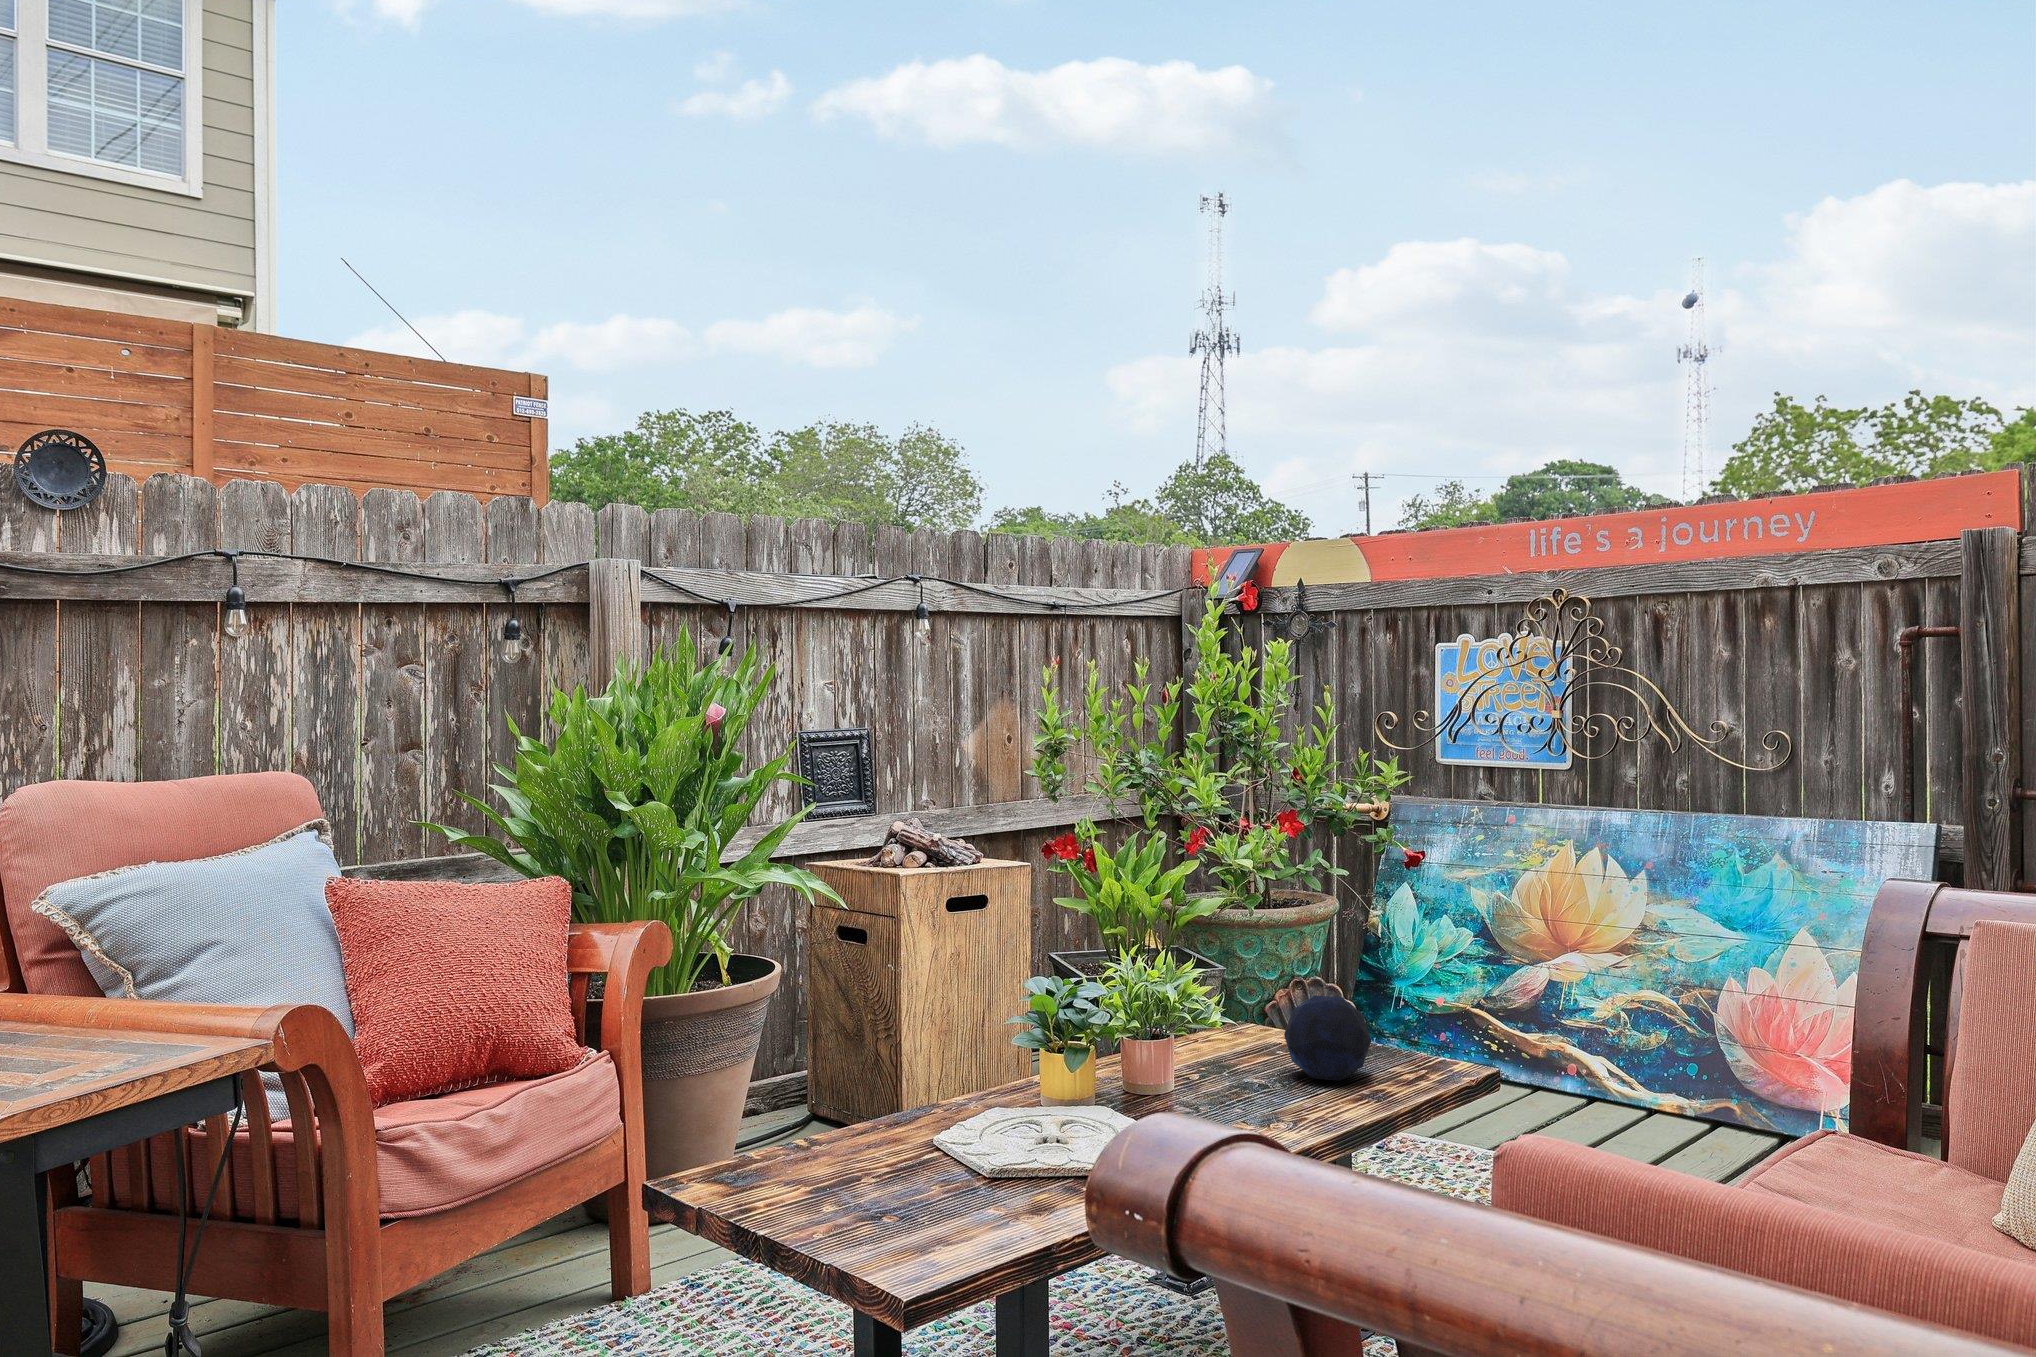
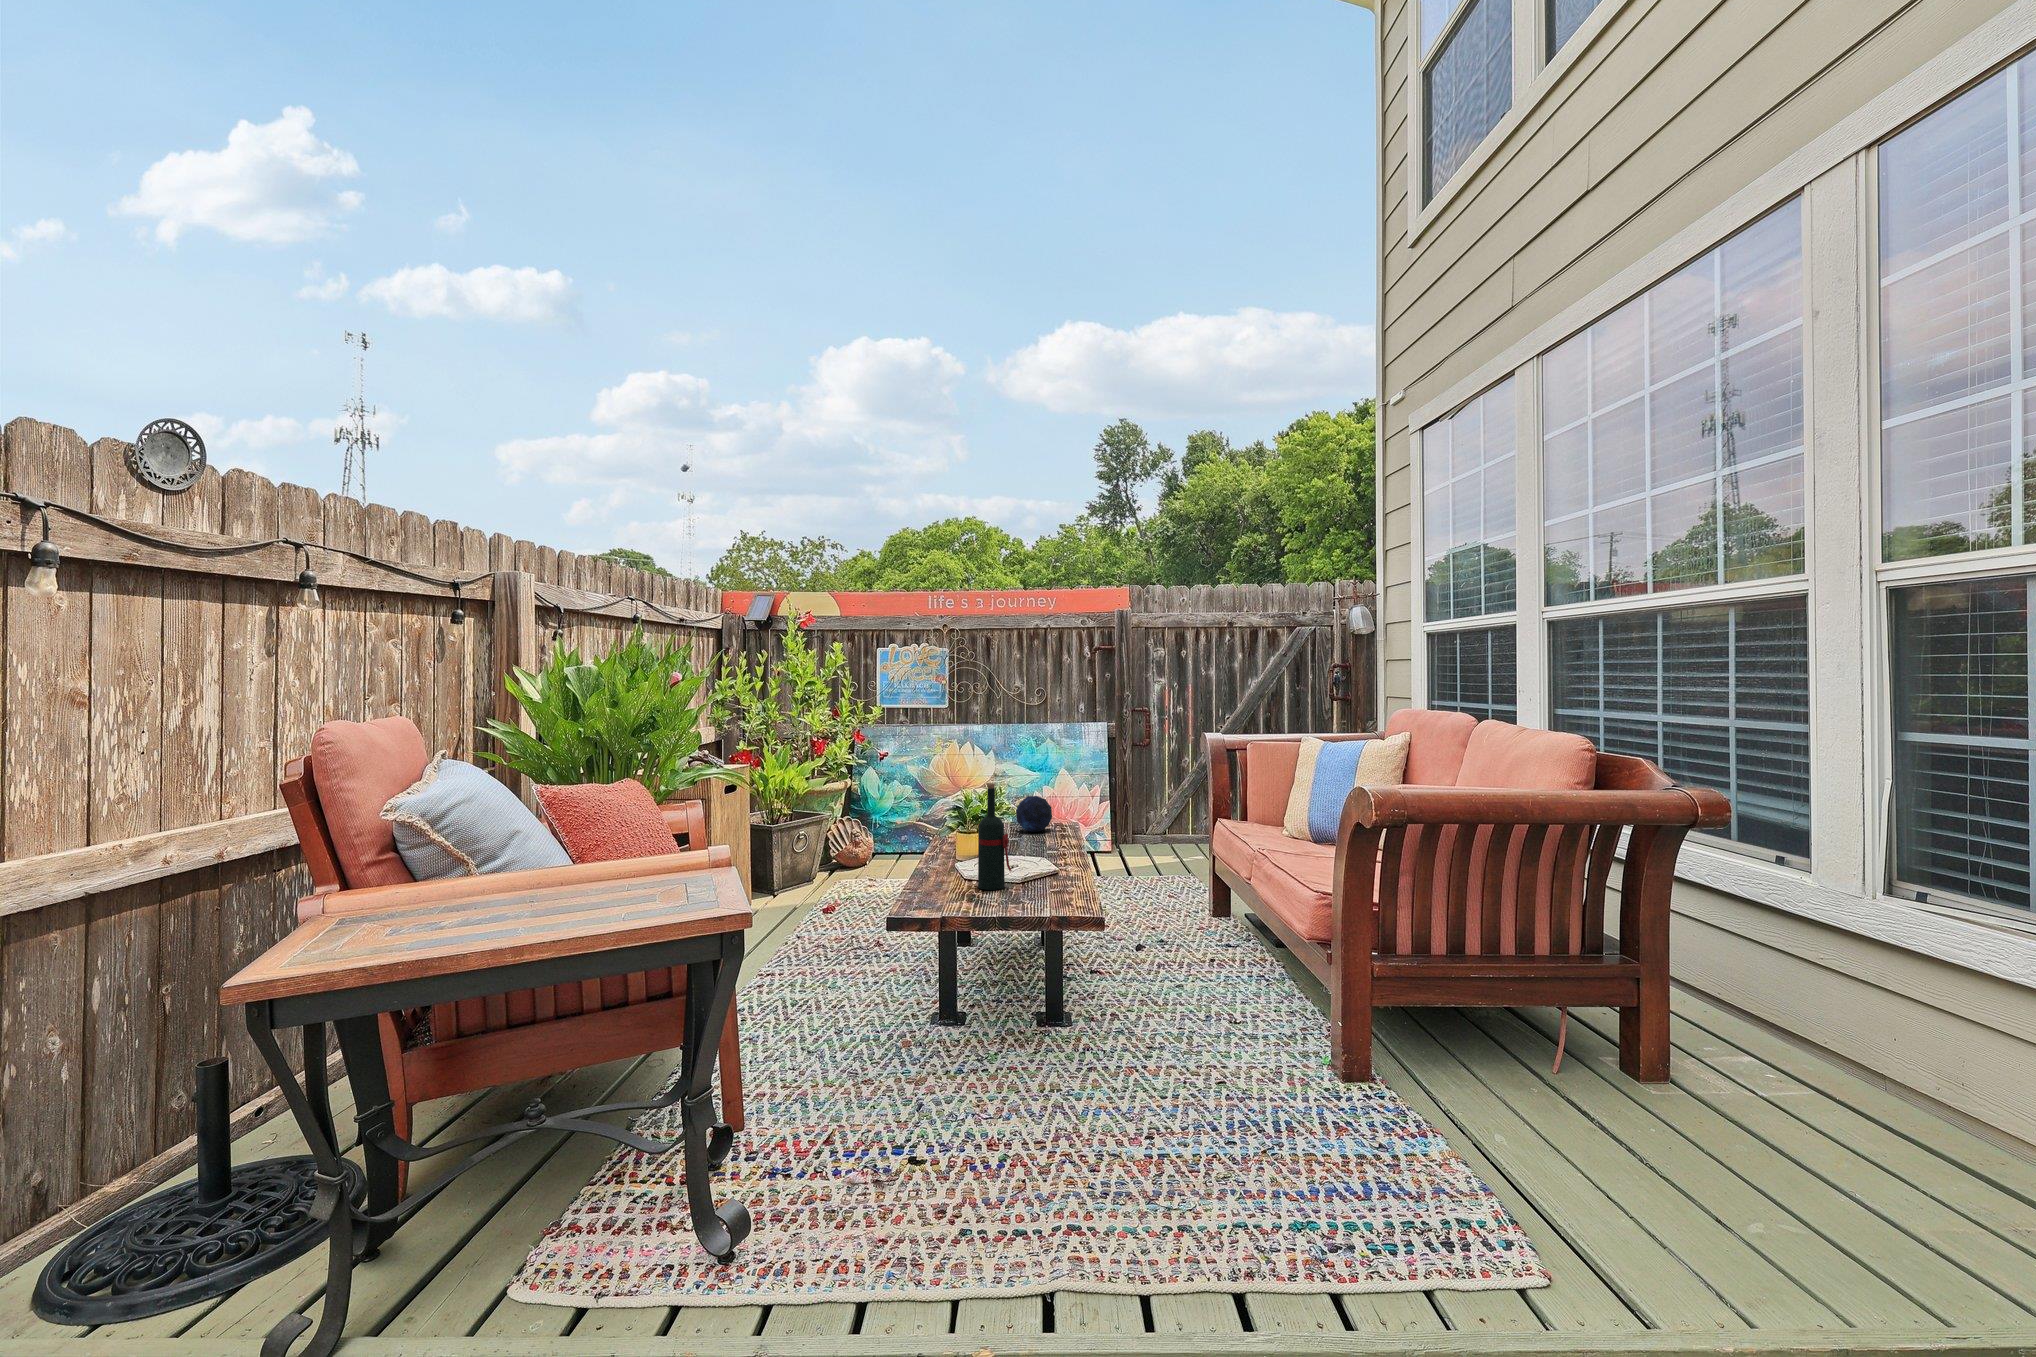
wine bottle: none [806,962,864,1193] -> present [978,784,1012,890]

